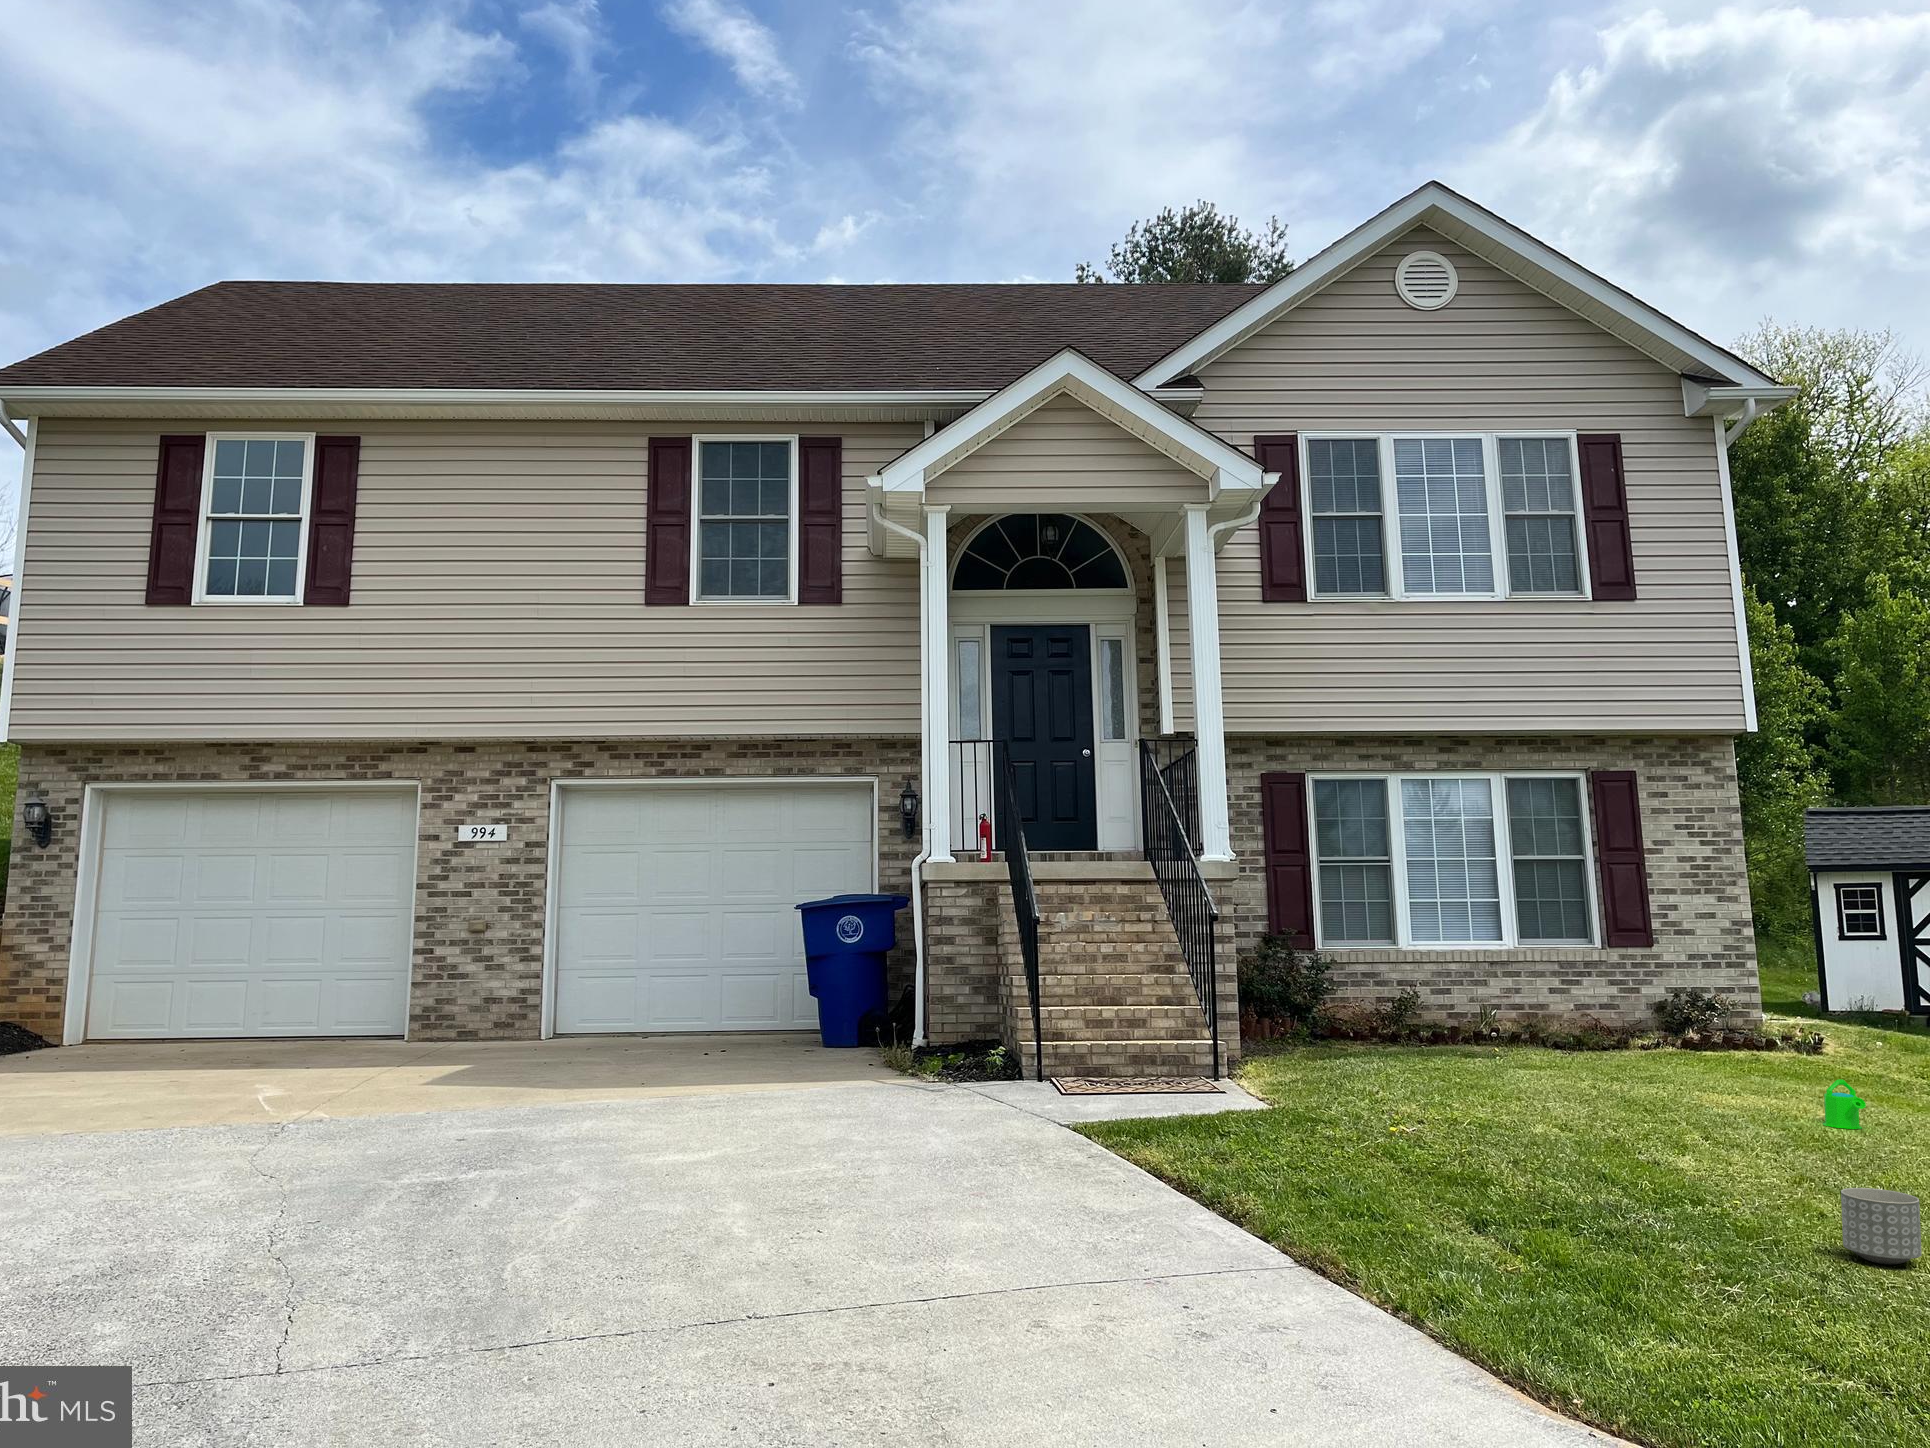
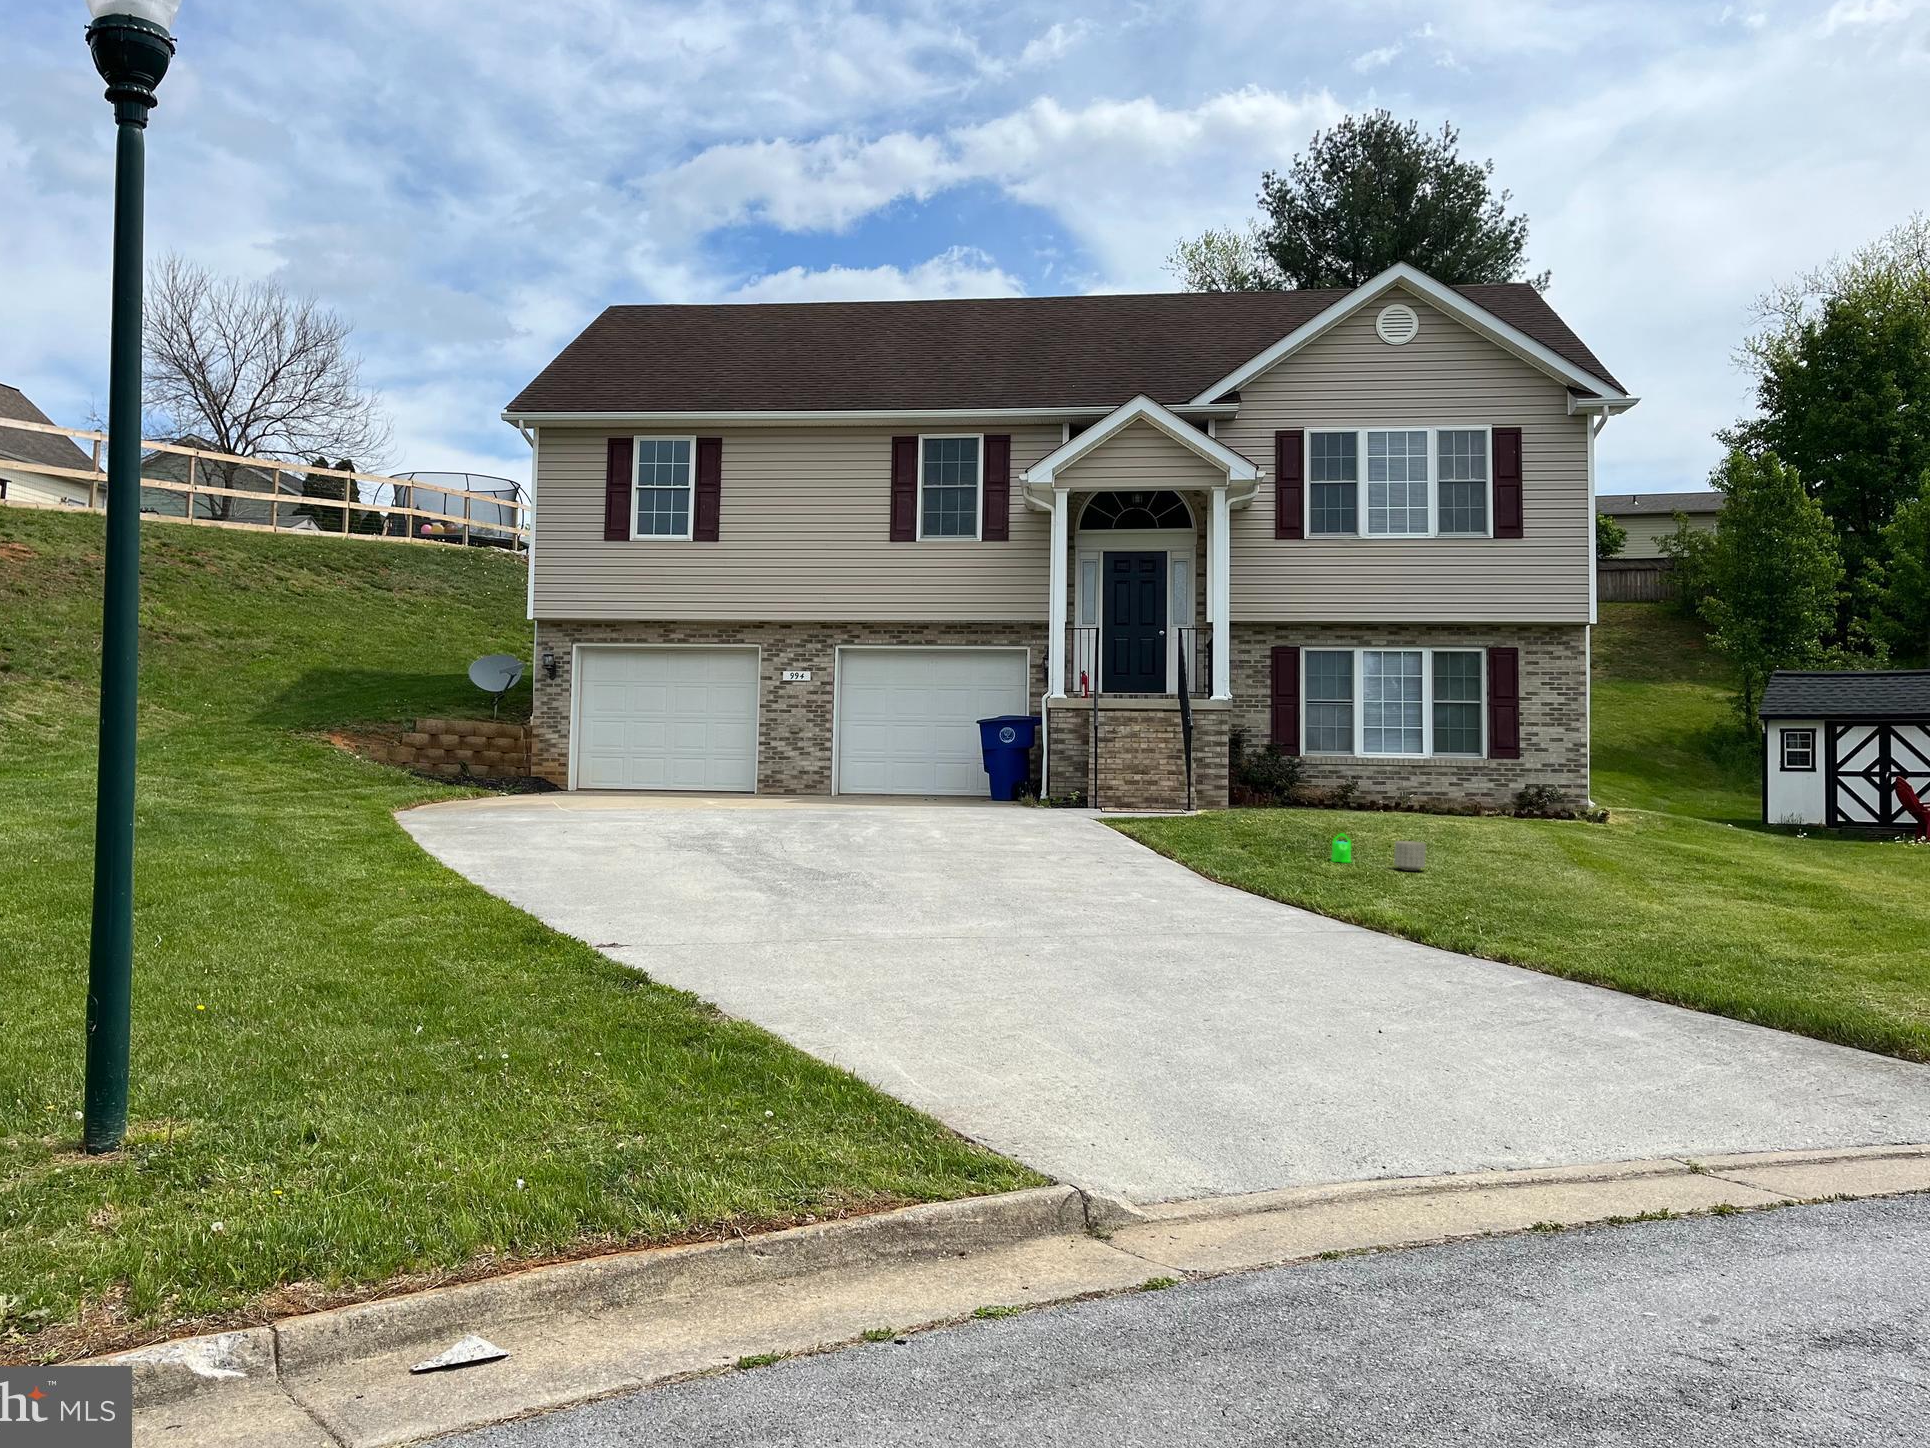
watering can: present [1822,1079,1866,1129] -> present [1331,833,1351,862]

